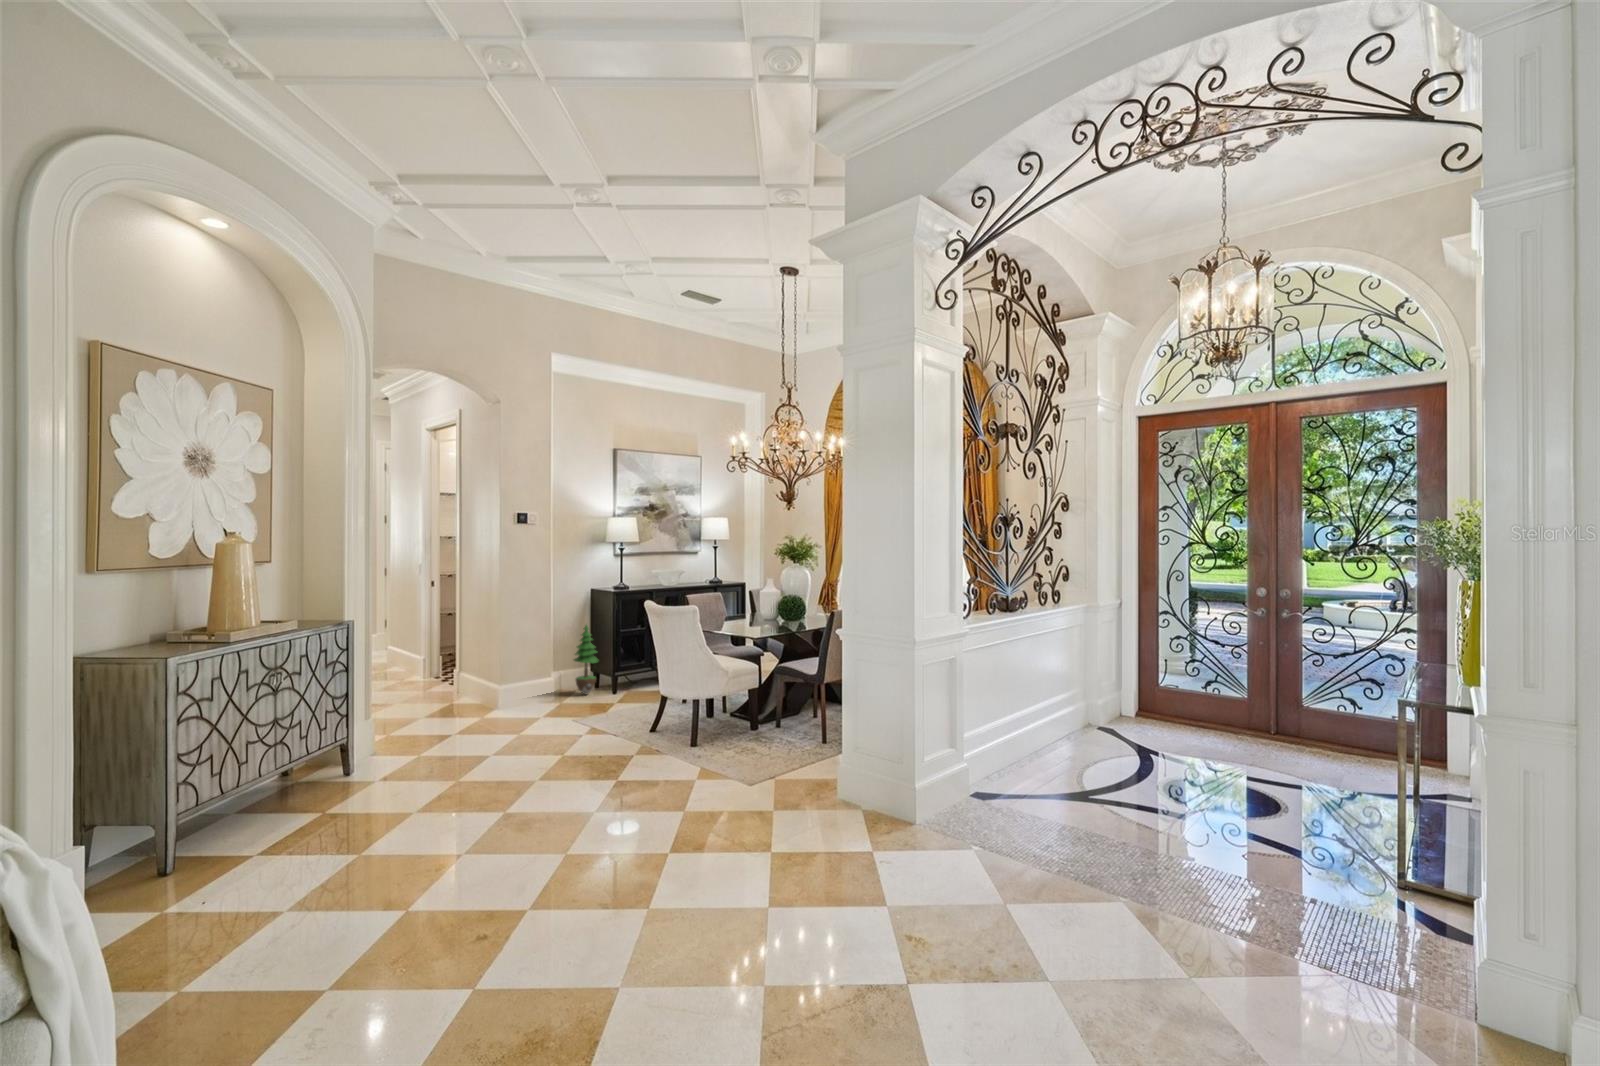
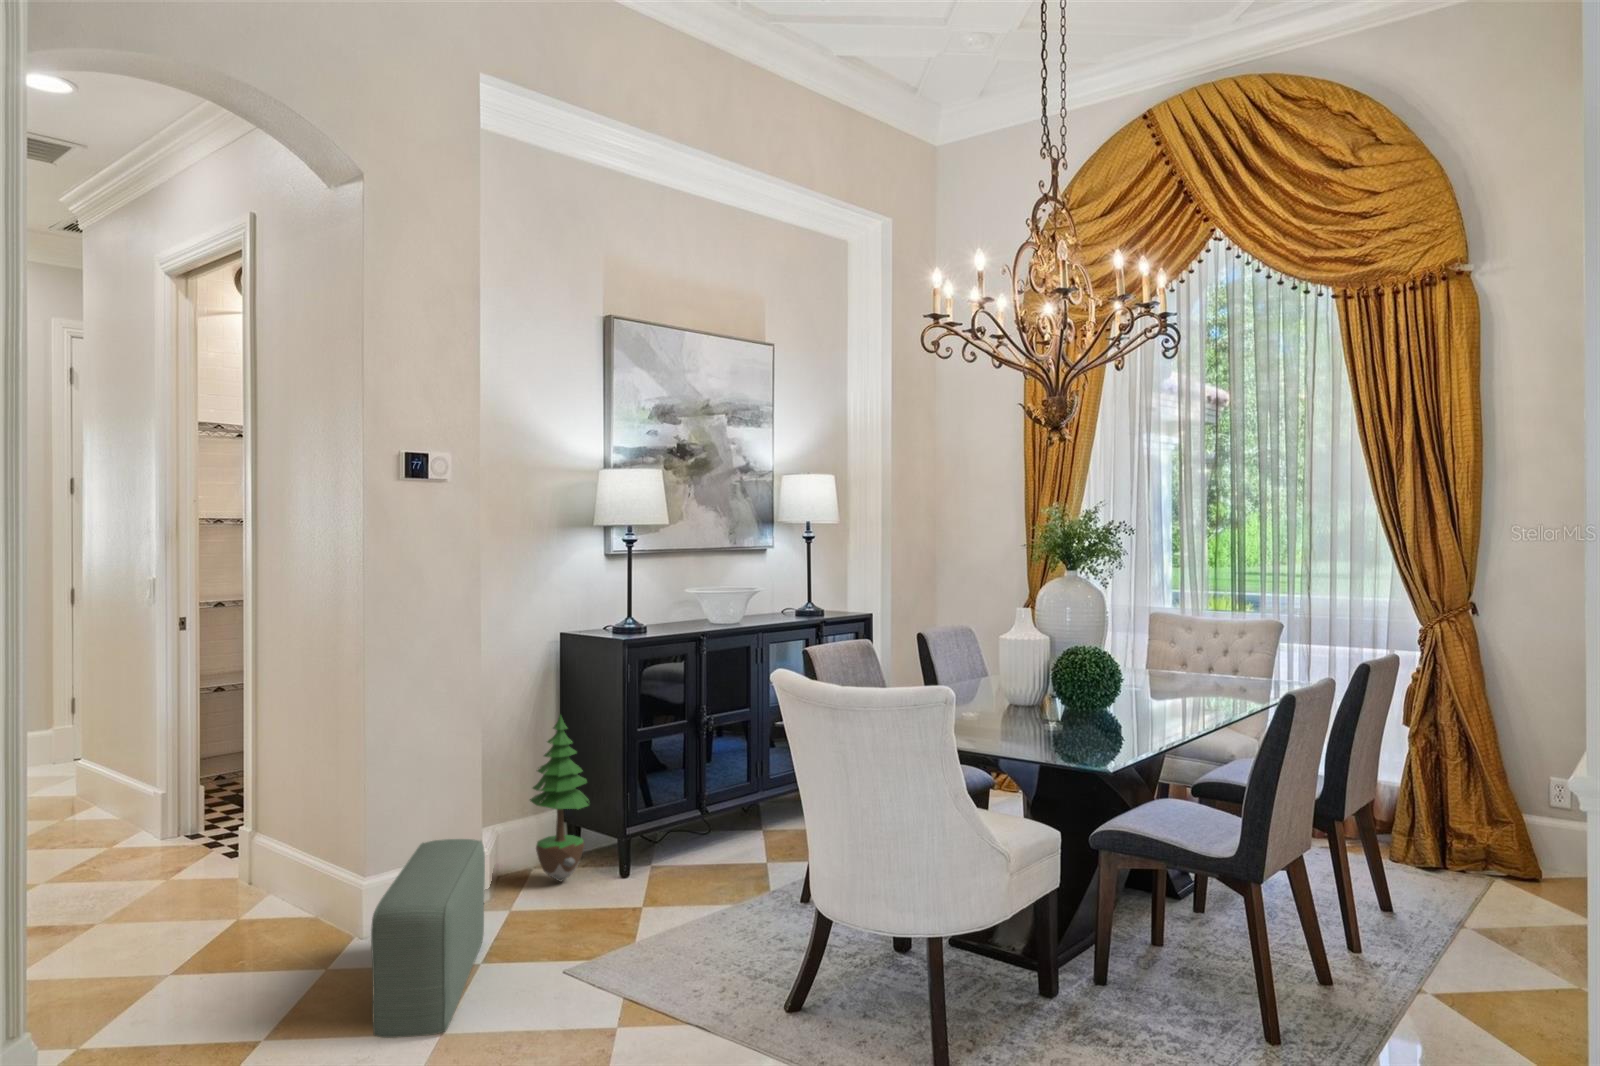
pouf: none [495,670,546,735] -> present [371,839,485,1038]

